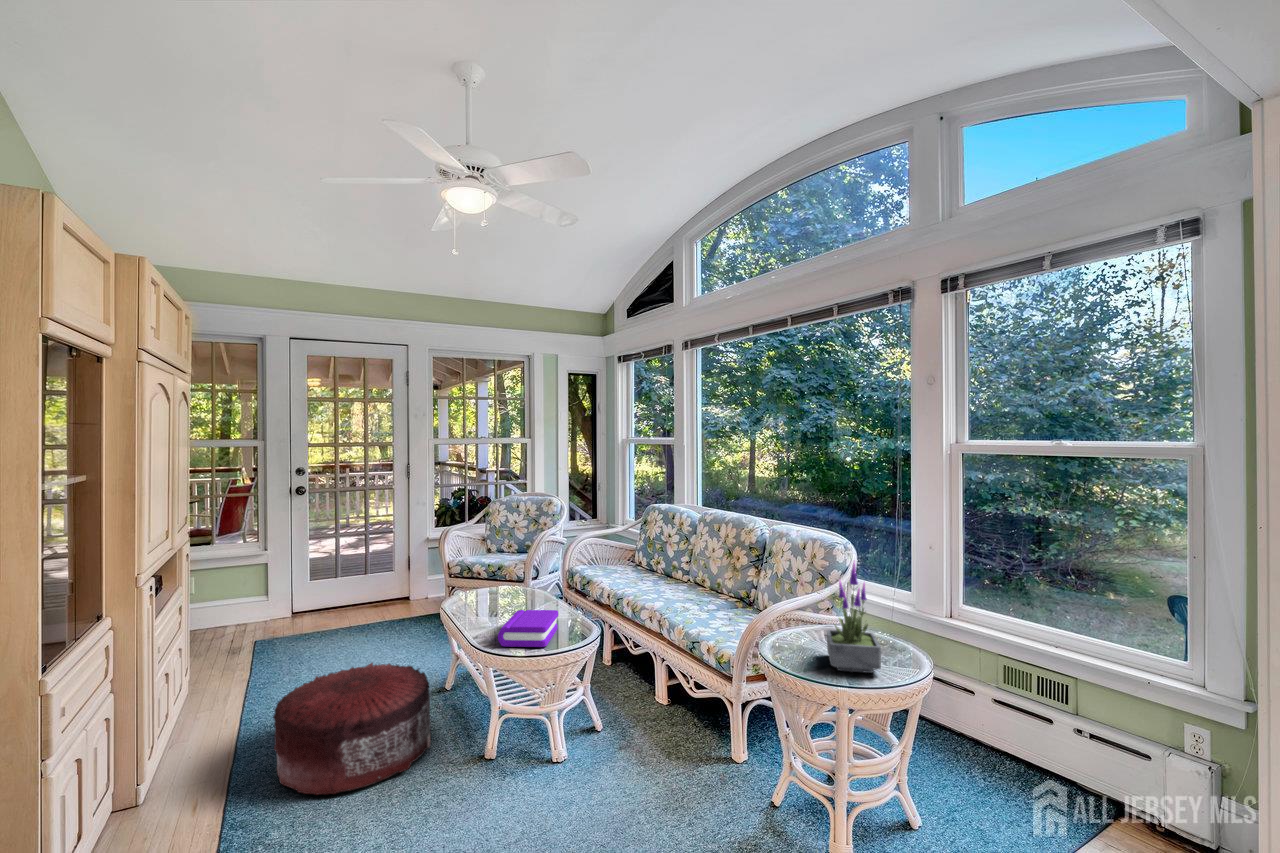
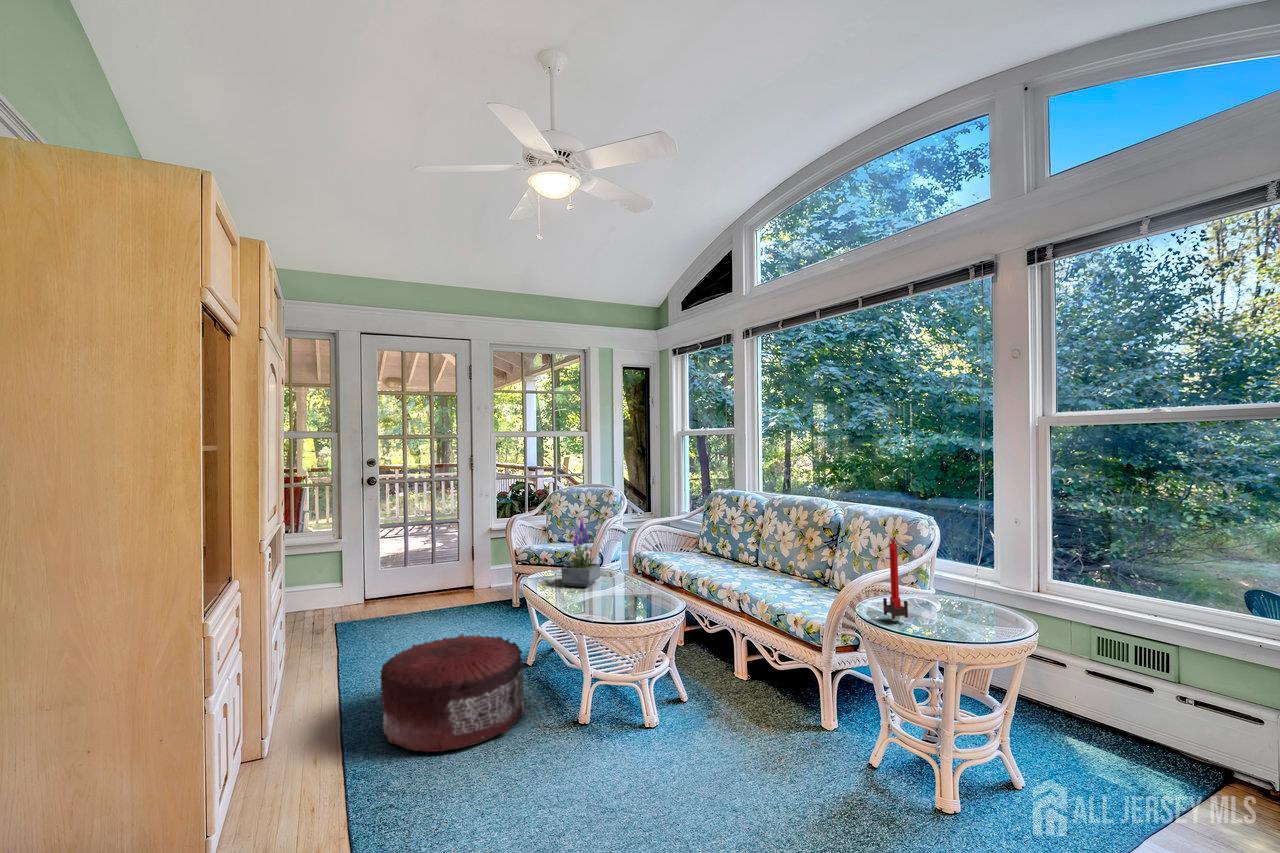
potted plant: present [827,562,881,673] -> present [562,516,600,587]
candle: none [784,576,807,659] -> present [883,539,908,621]
book: present [498,610,558,647] -> none [590,583,644,615]

